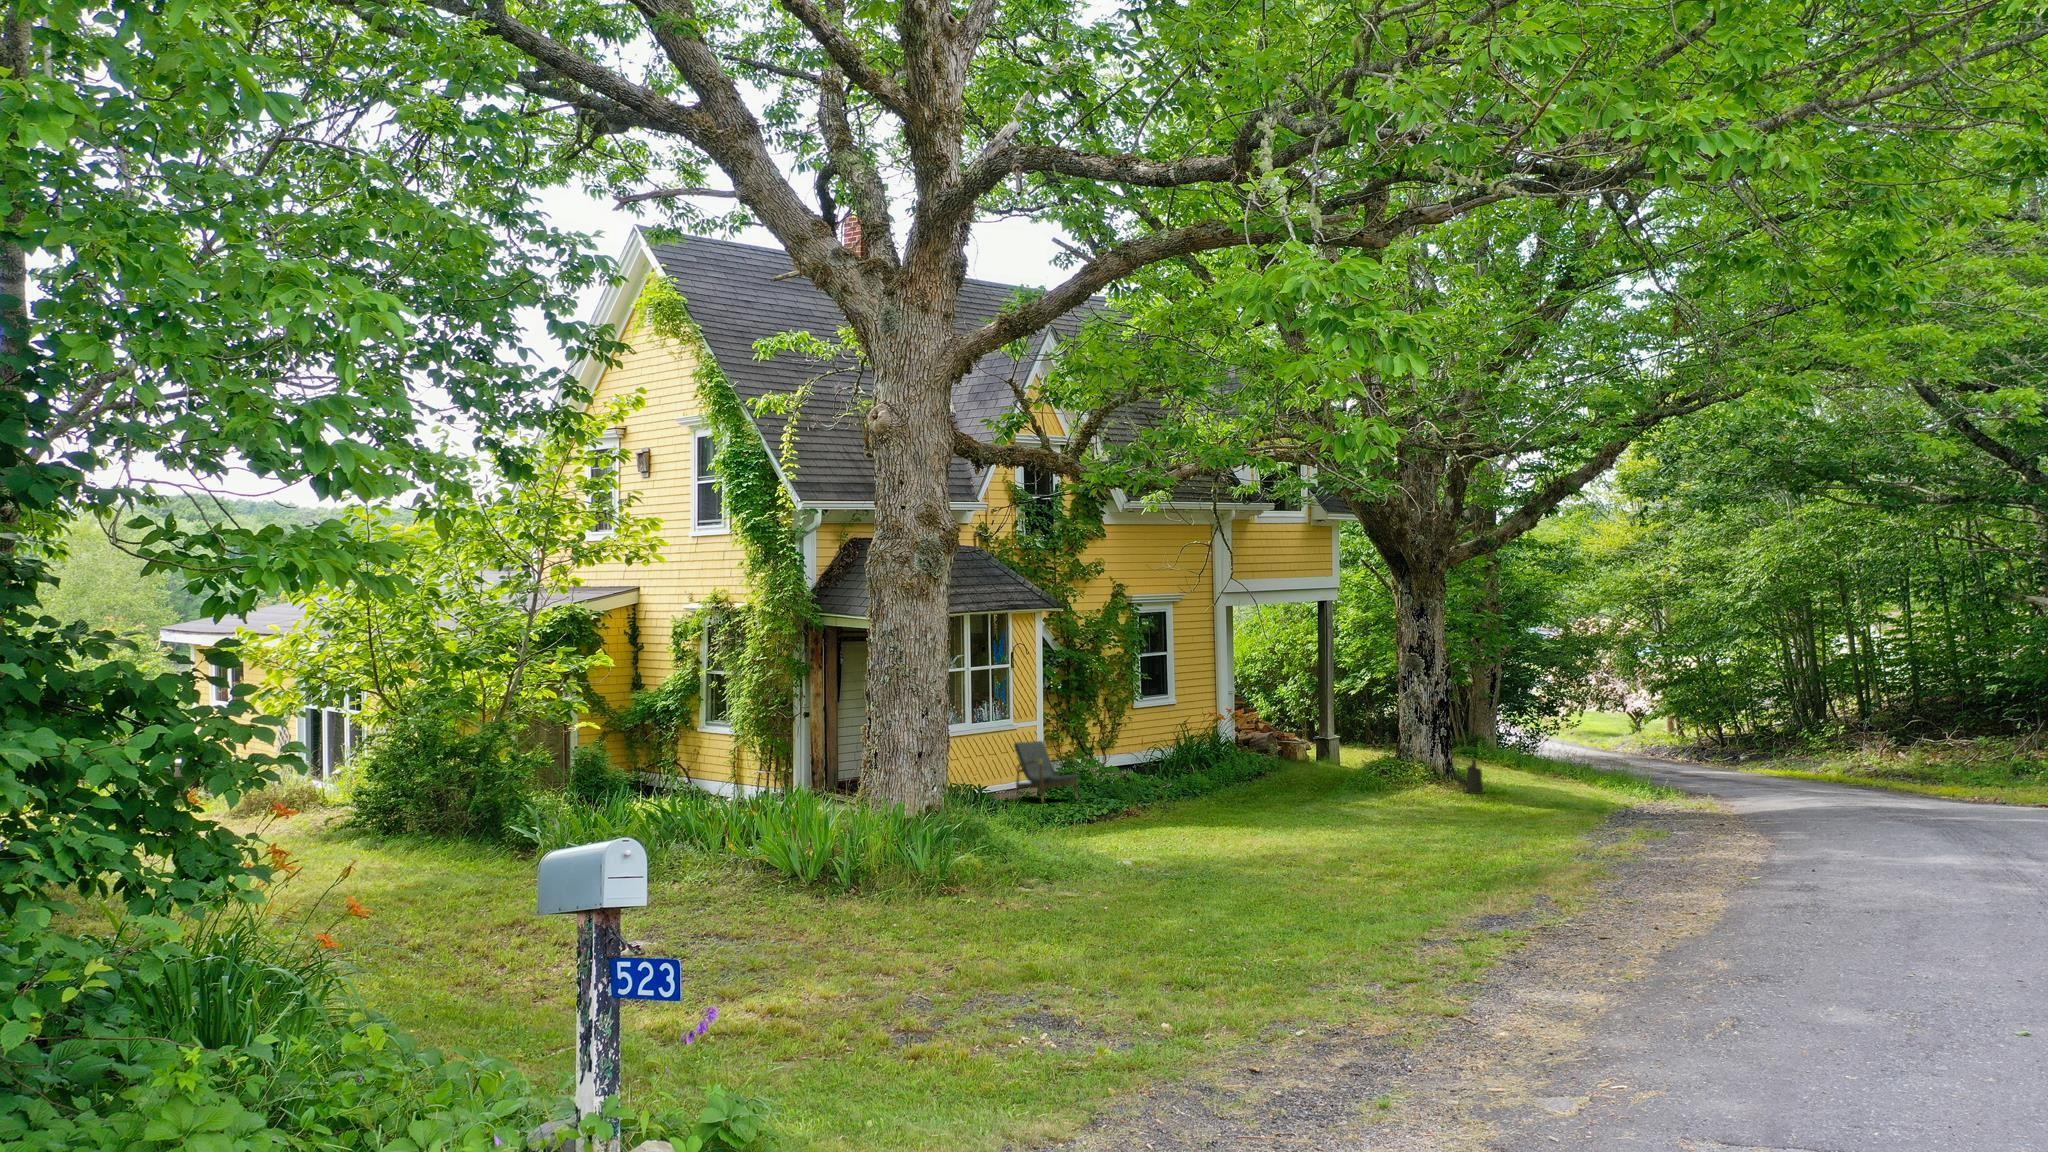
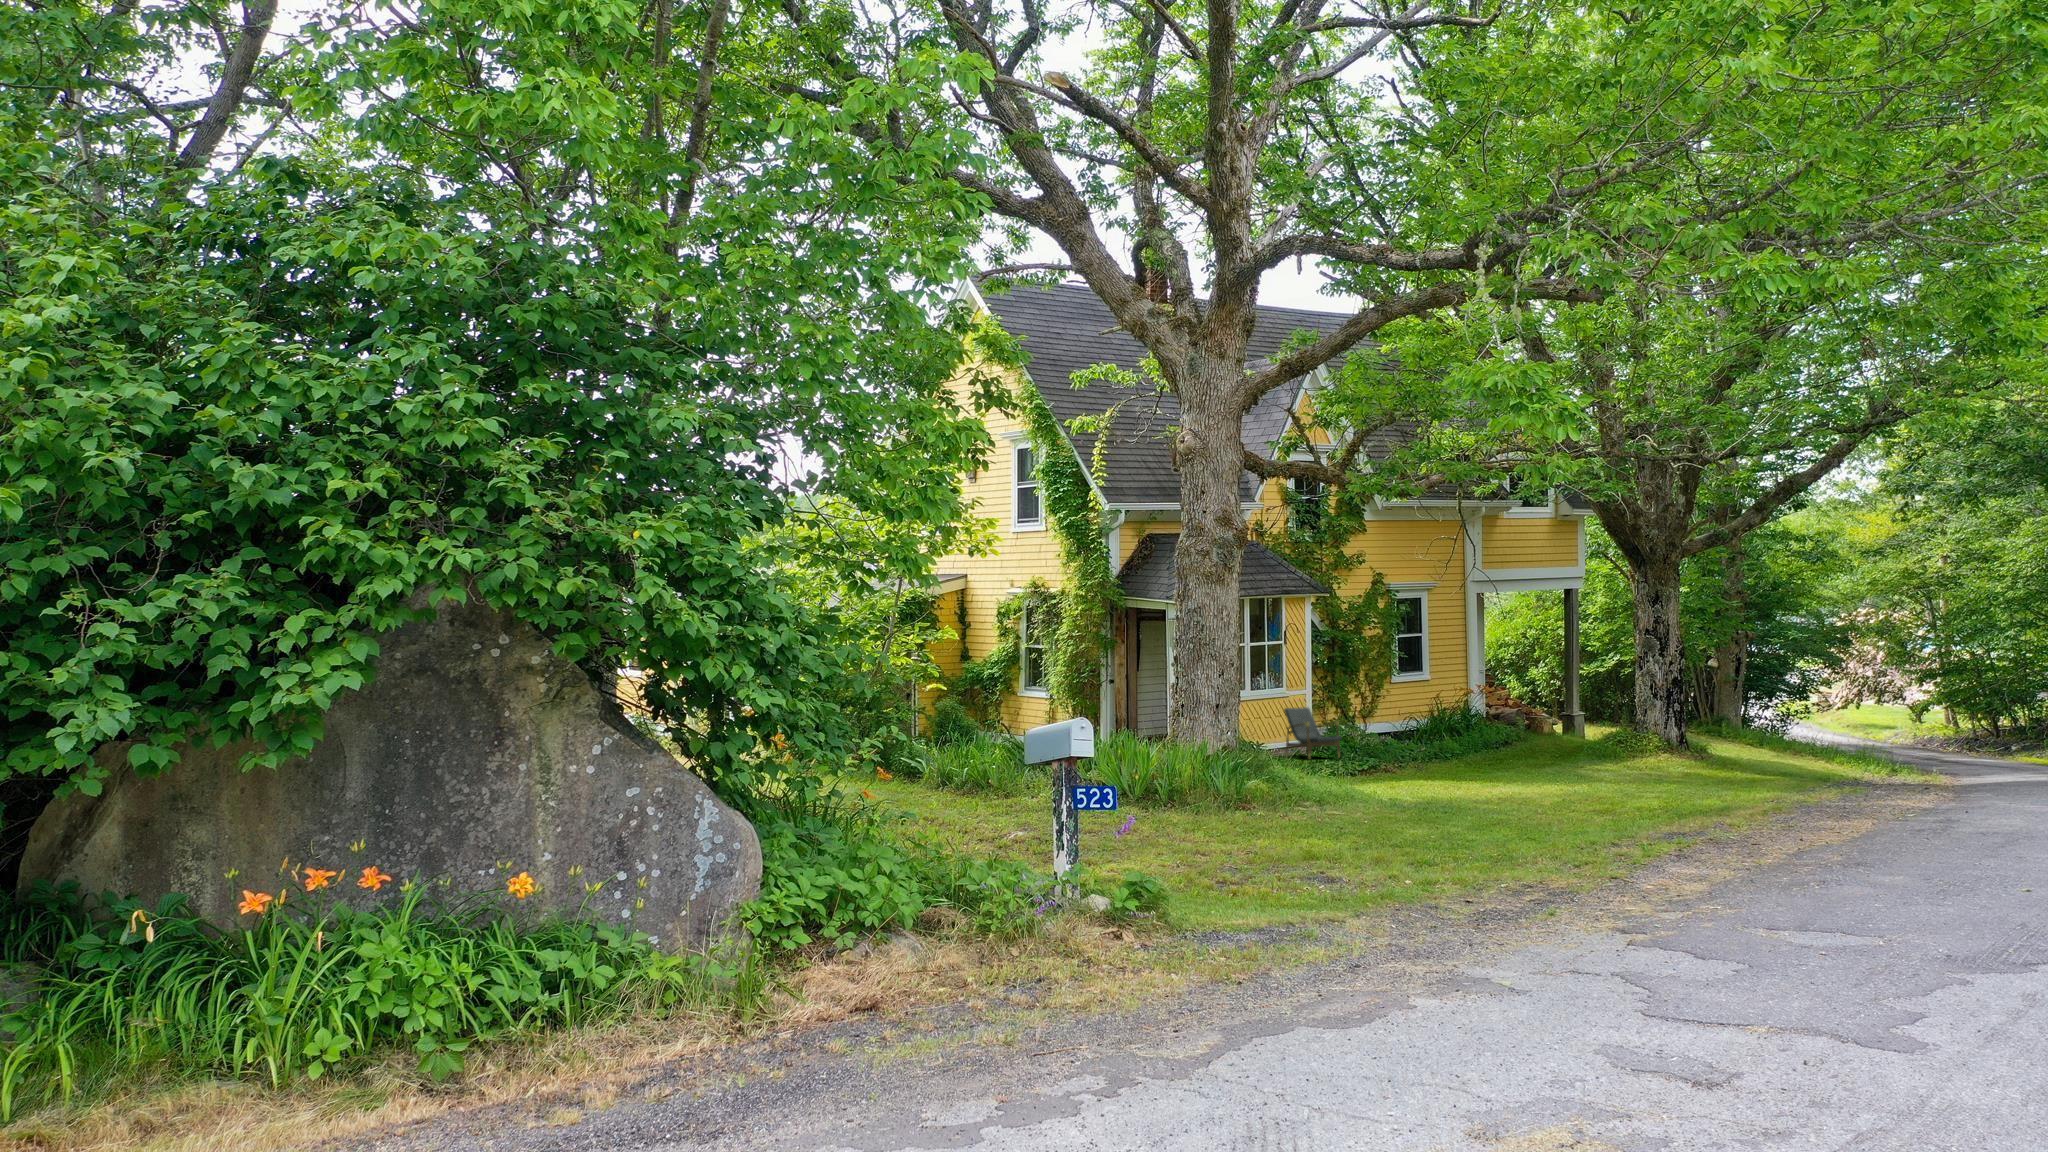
watering can: present [1447,760,1483,794] -> none [1685,734,1727,765]

